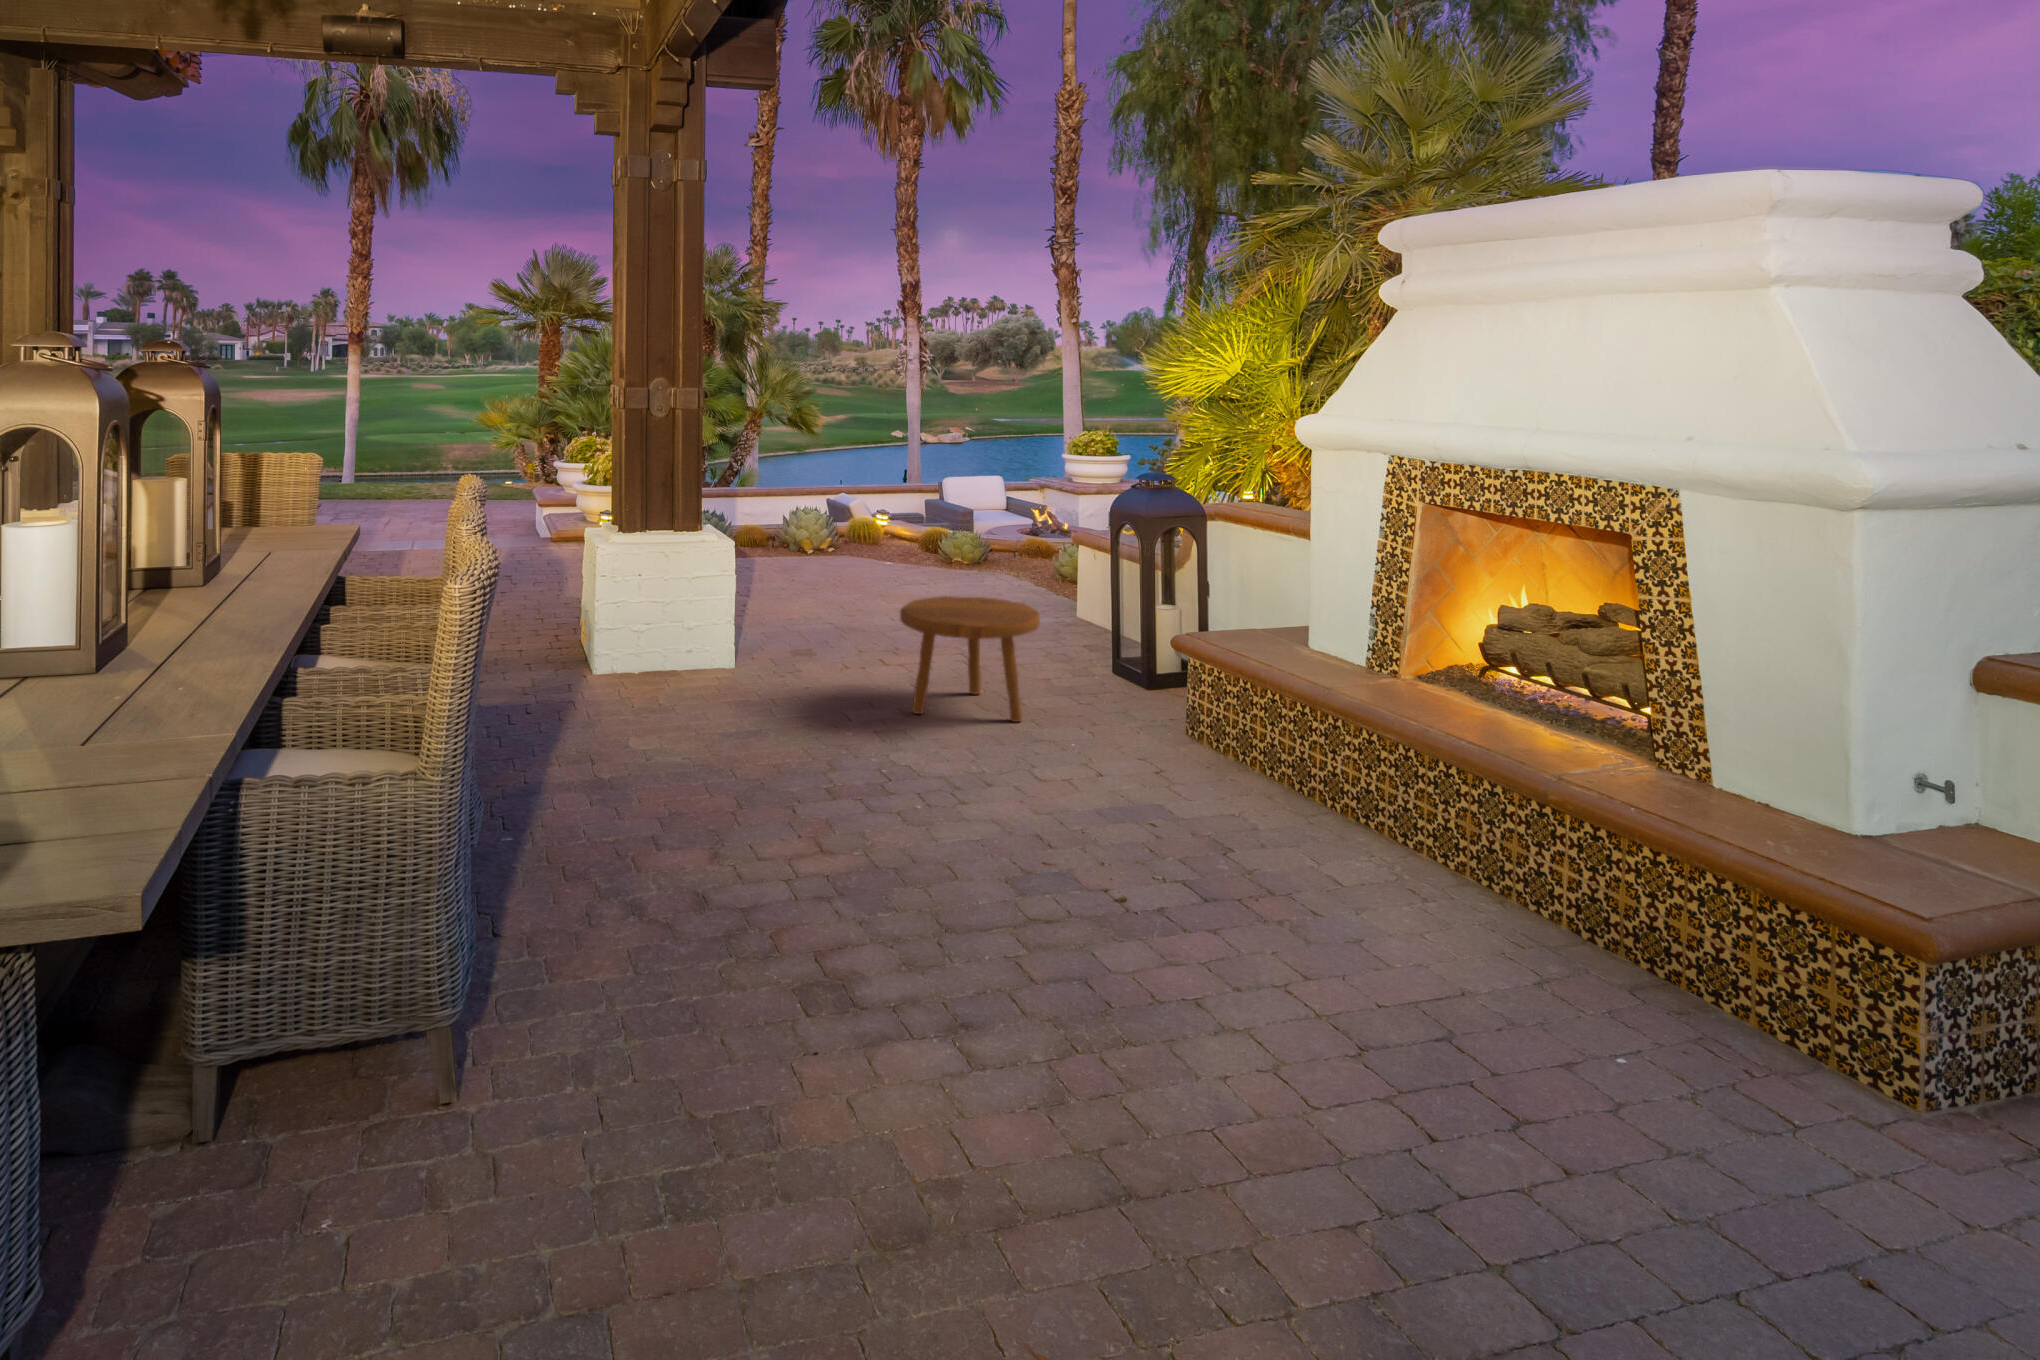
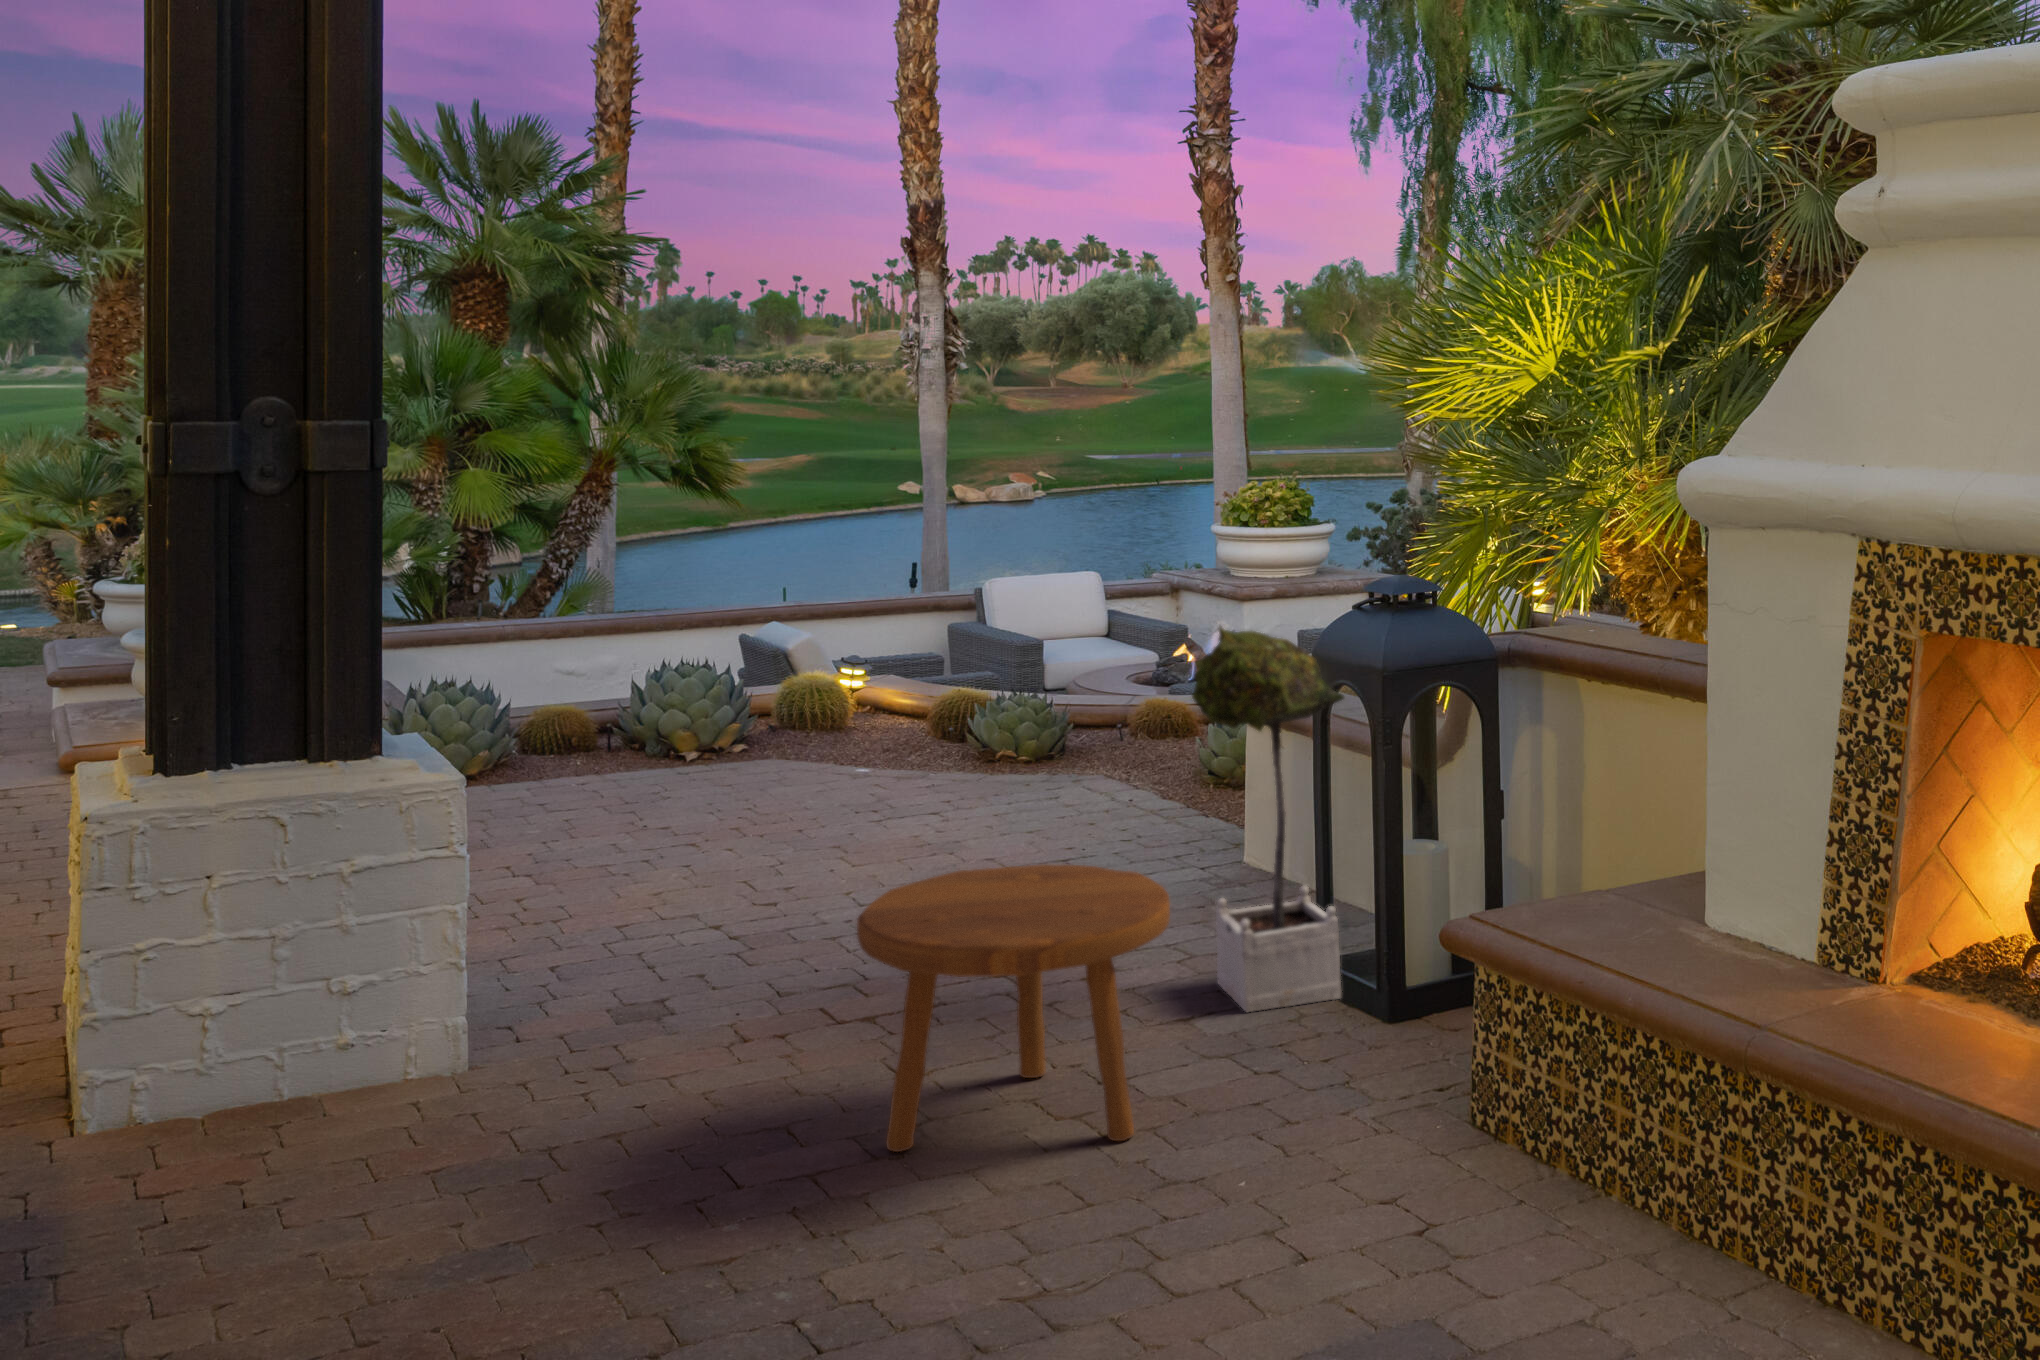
potted tree: none [1050,494,1127,681] -> present [1192,627,1344,1012]

